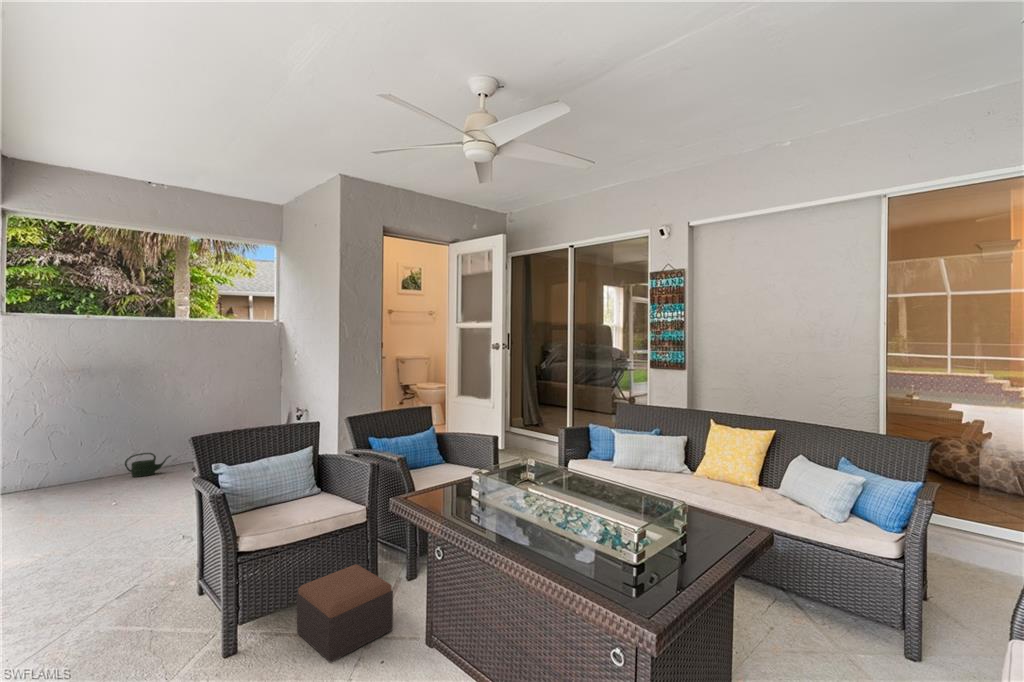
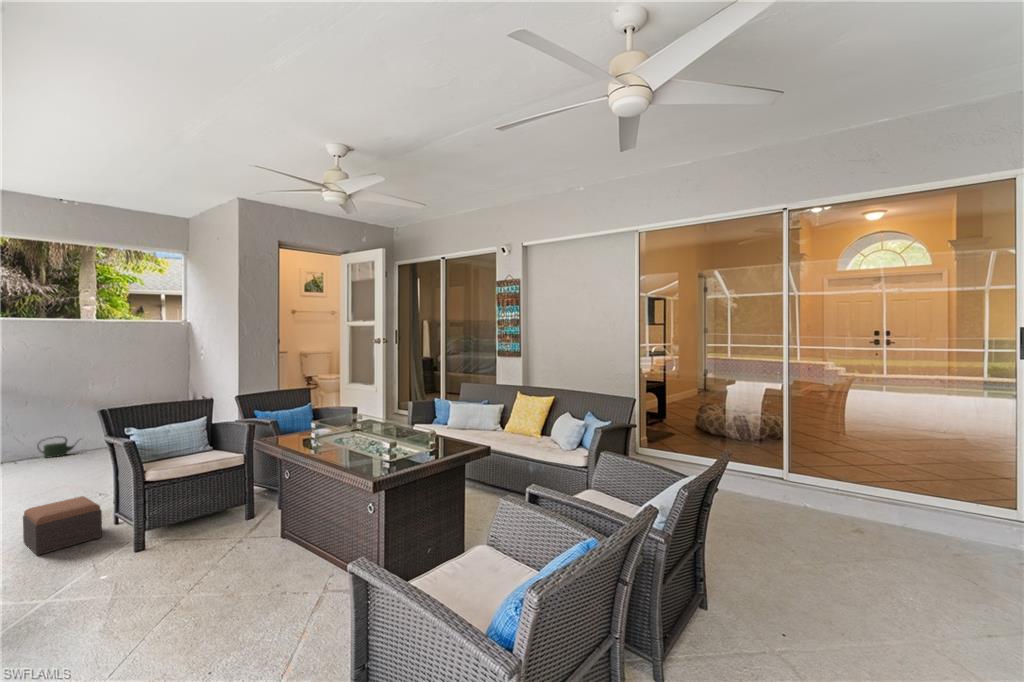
footstool: present [297,565,393,662] -> present [23,496,102,555]

